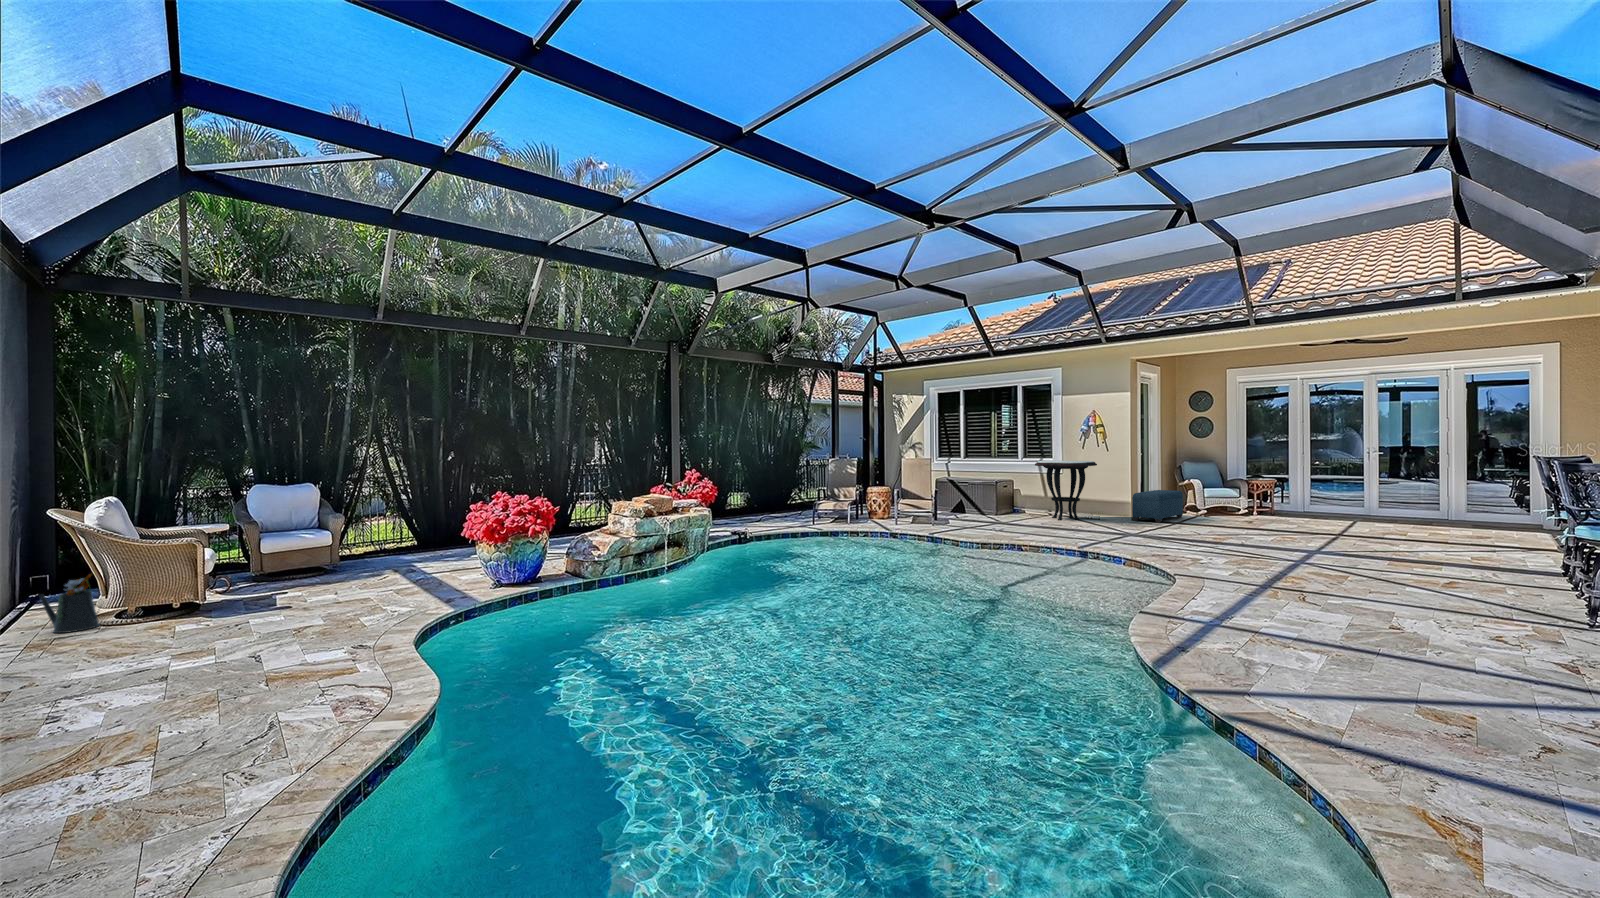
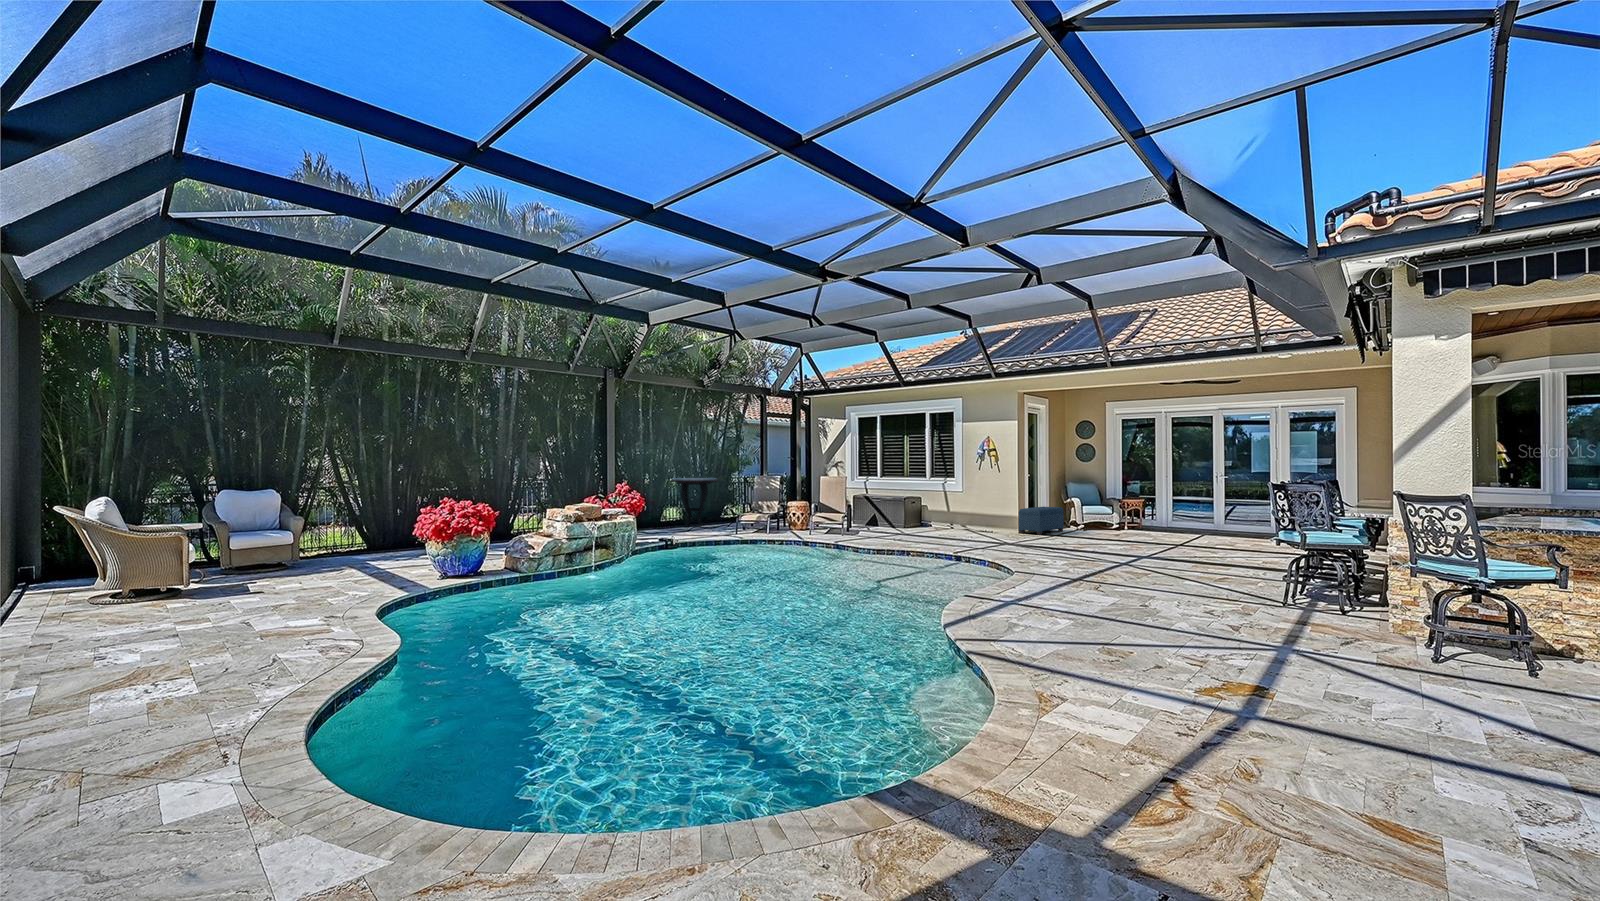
side table: present [1035,460,1097,520] -> present [671,478,718,527]
watering can: present [40,574,104,633] -> none [42,559,101,609]

